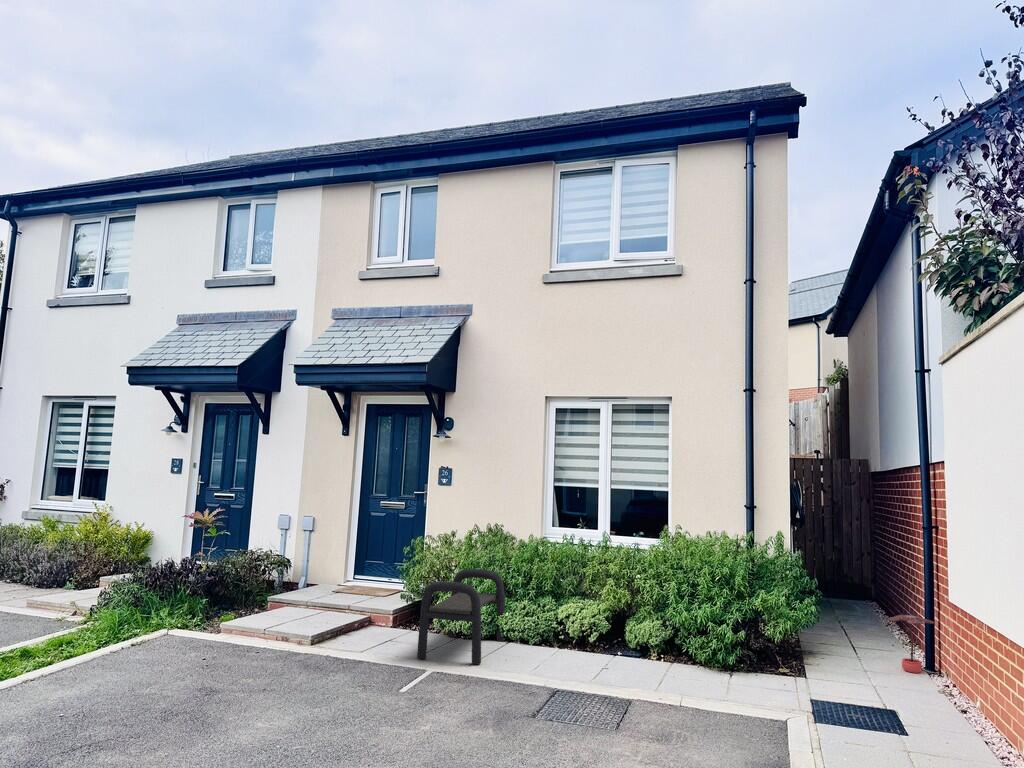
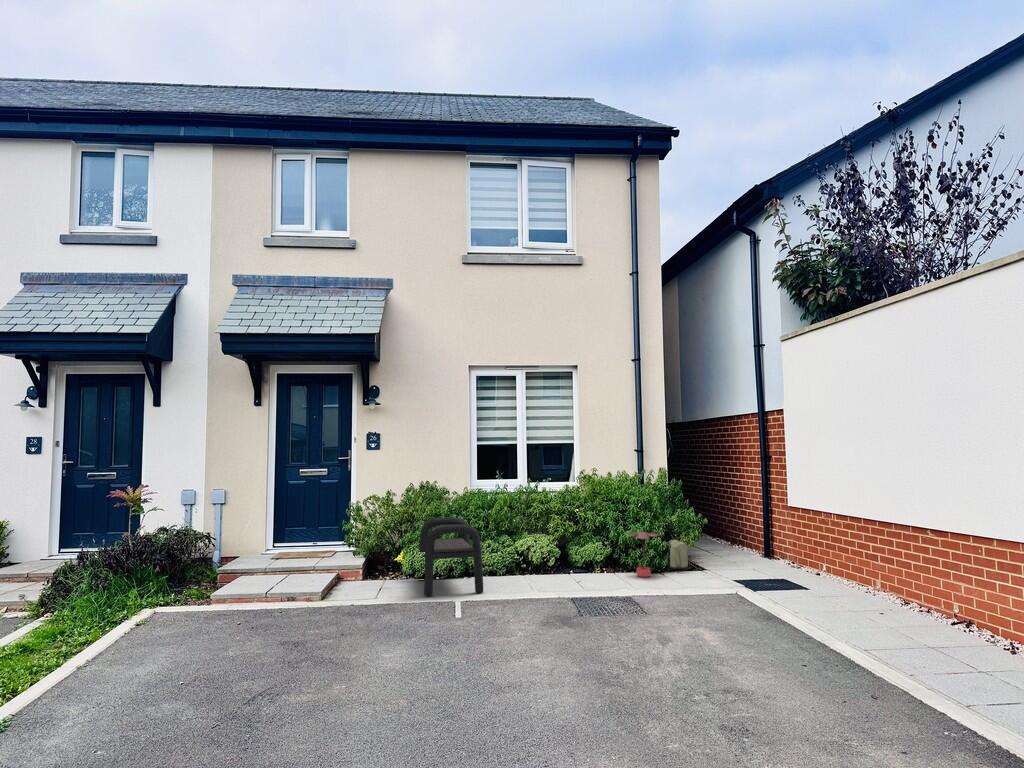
potted plant: present [888,615,934,673] -> present [626,532,658,577]
watering can: none [742,622,776,673] -> present [670,540,688,570]

